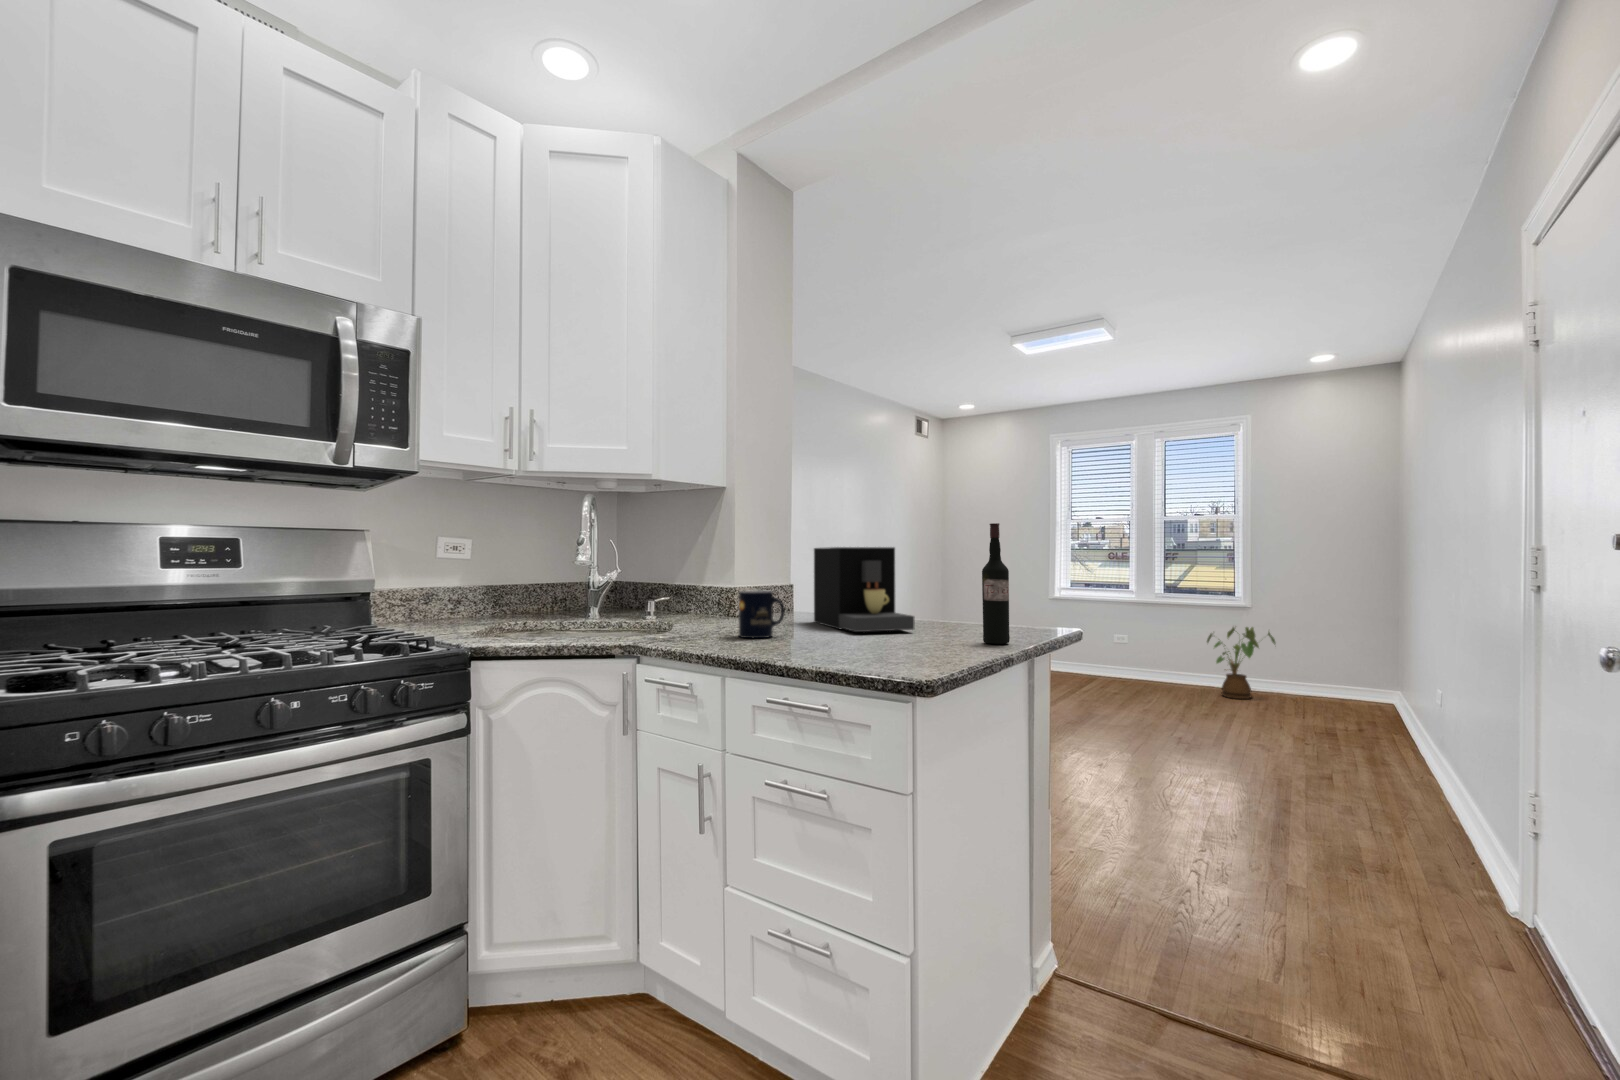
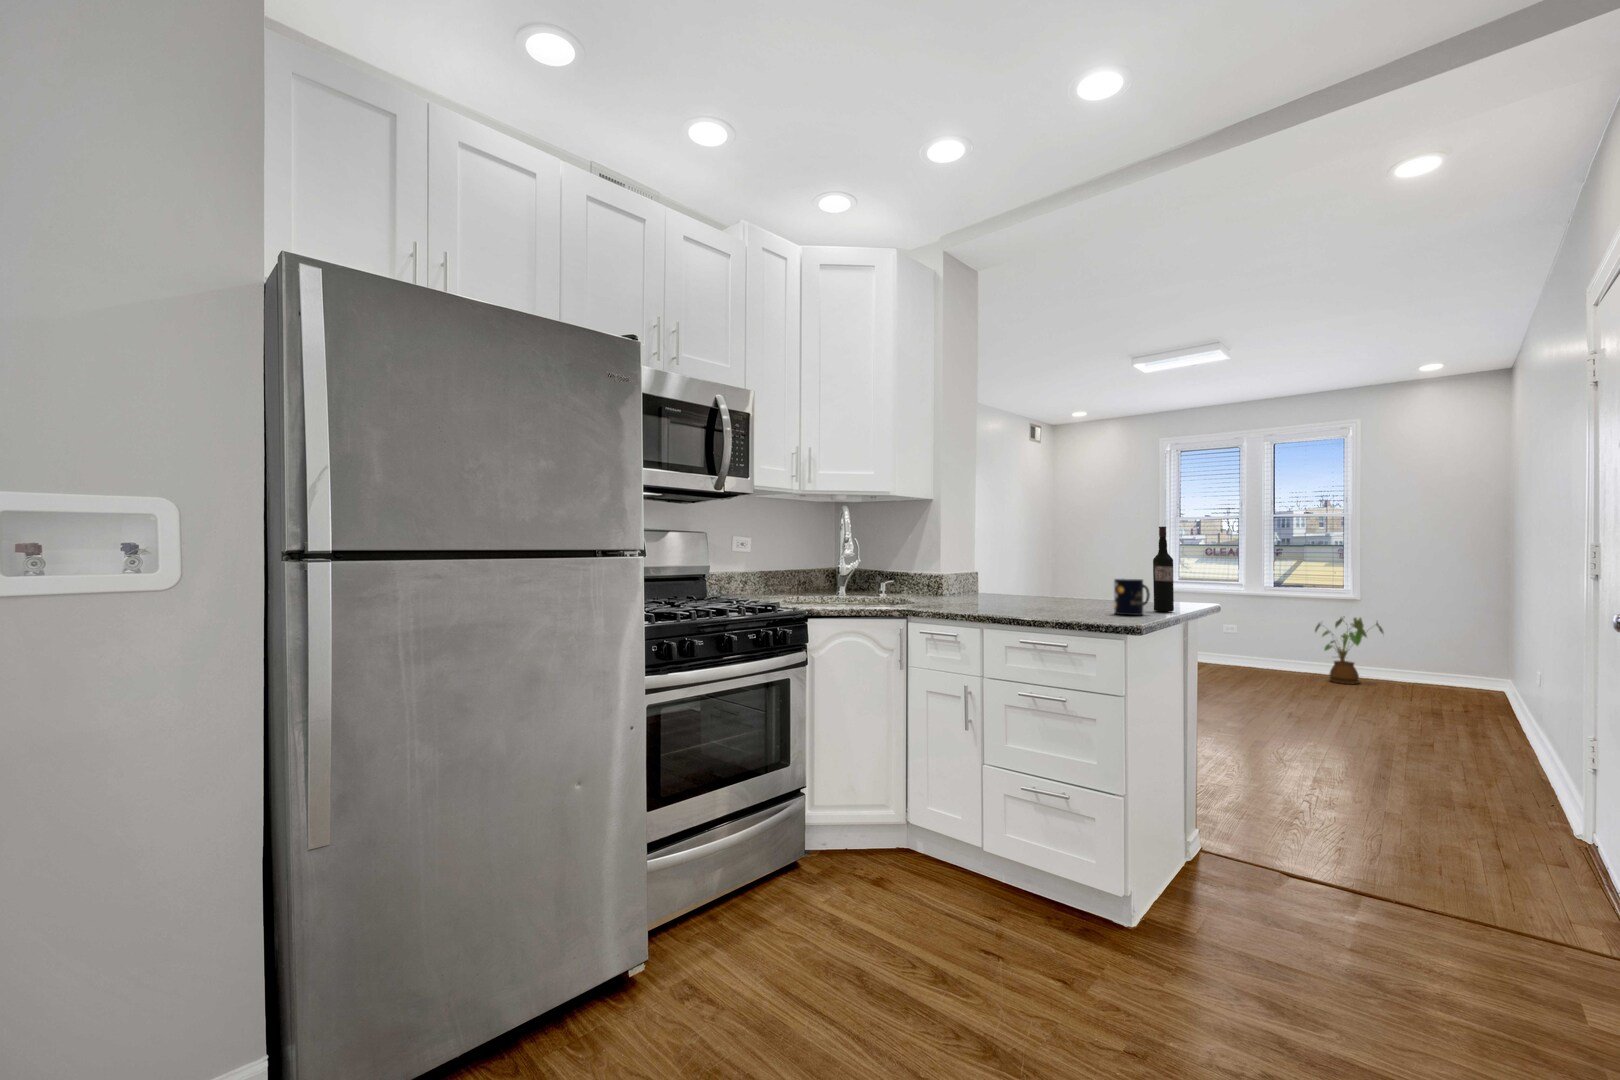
coffee maker: present [814,547,915,632] -> none [1009,543,1096,604]
mug: present [739,590,785,638] -> present [1114,578,1150,615]

